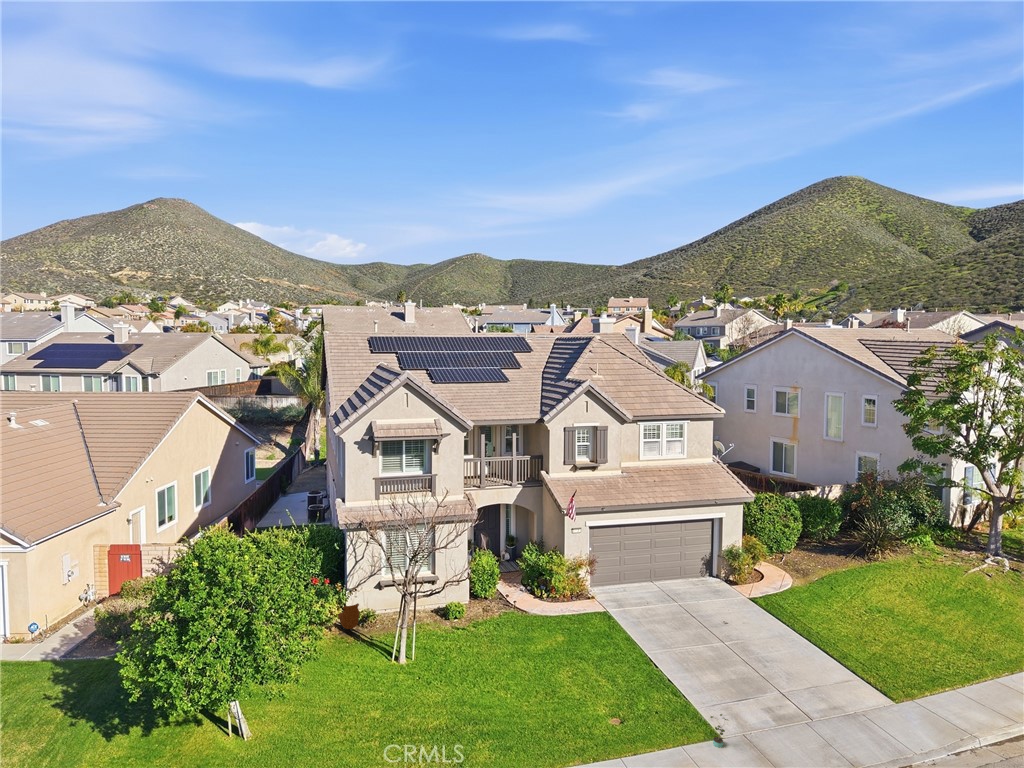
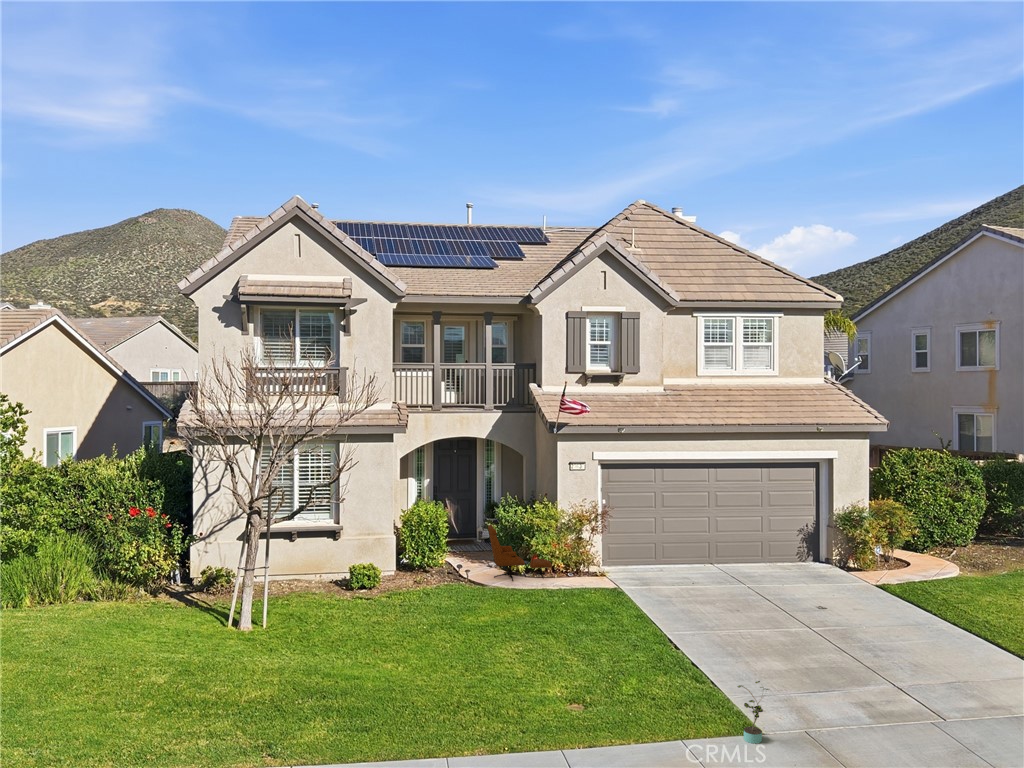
lounge chair: present [338,603,360,637] -> present [488,525,552,581]

